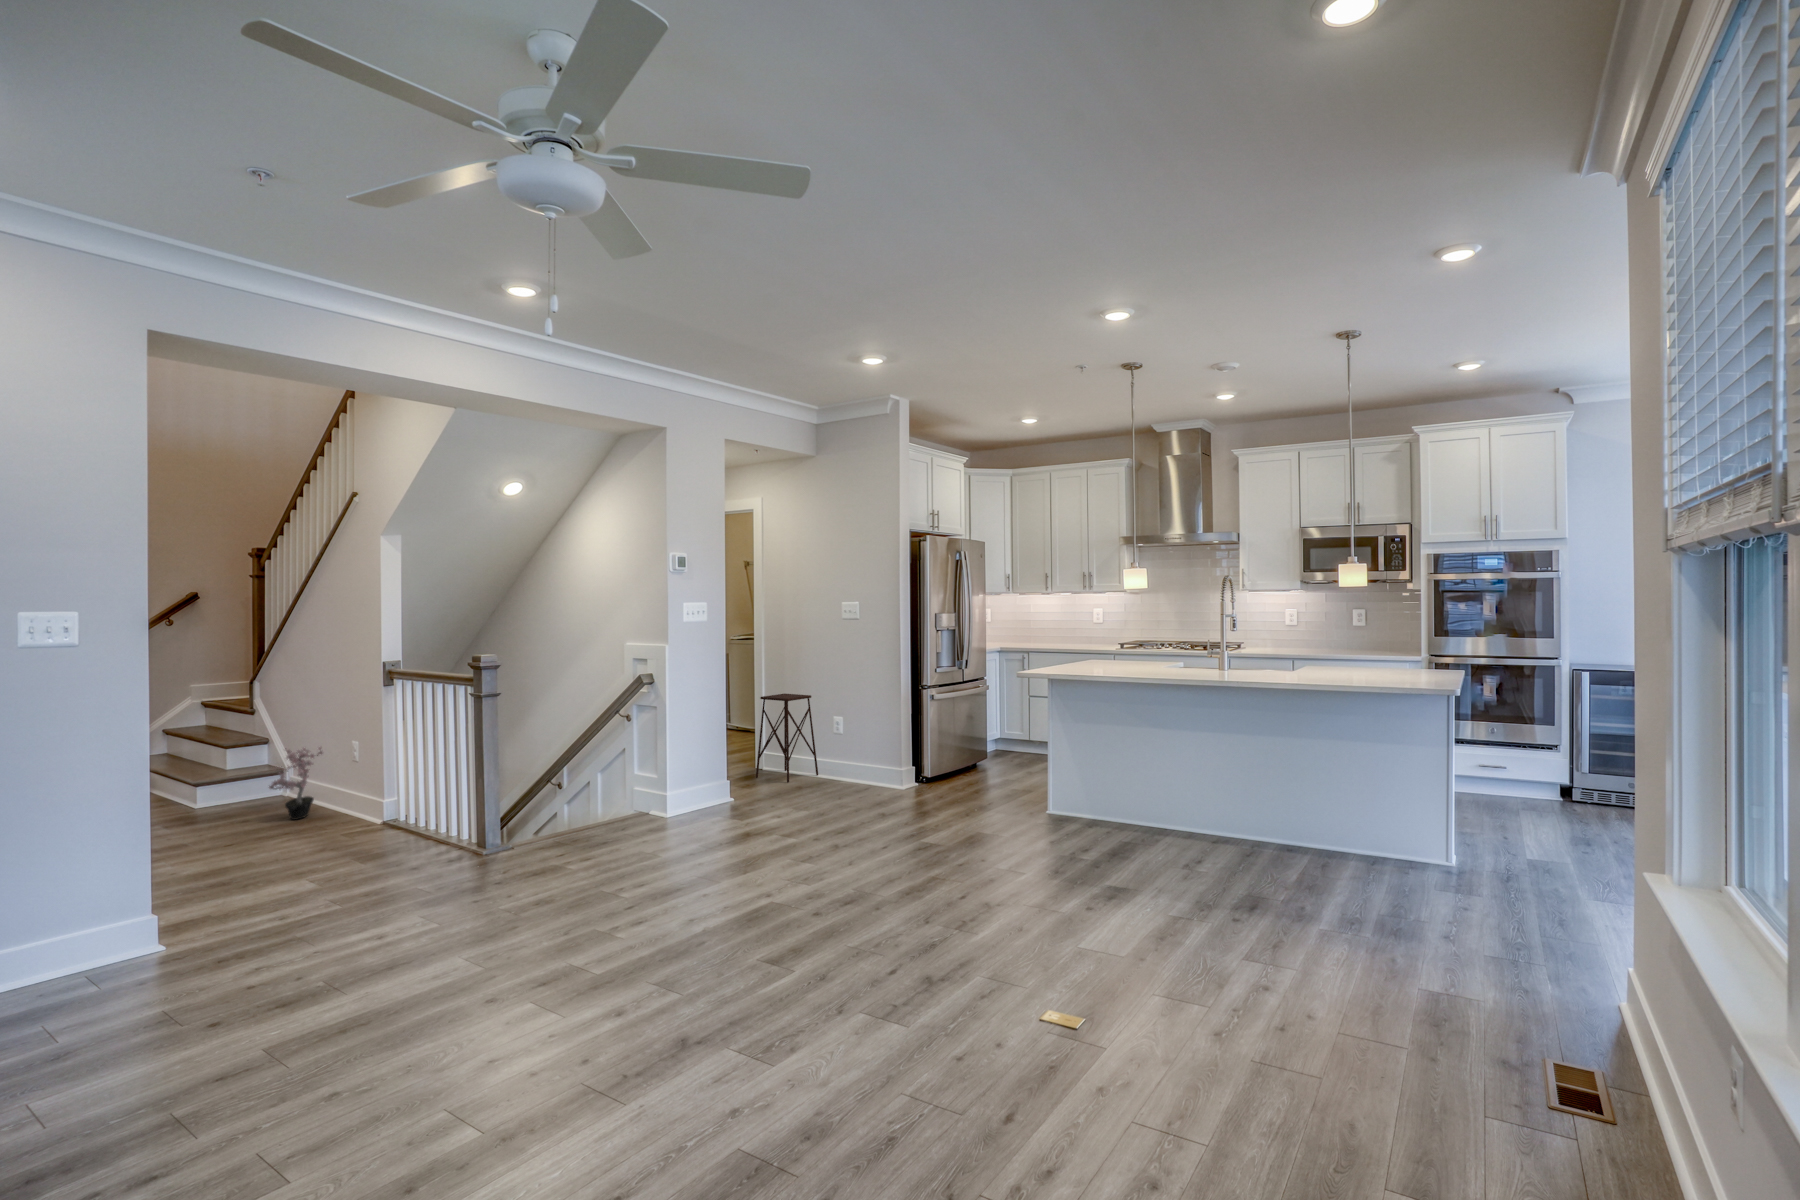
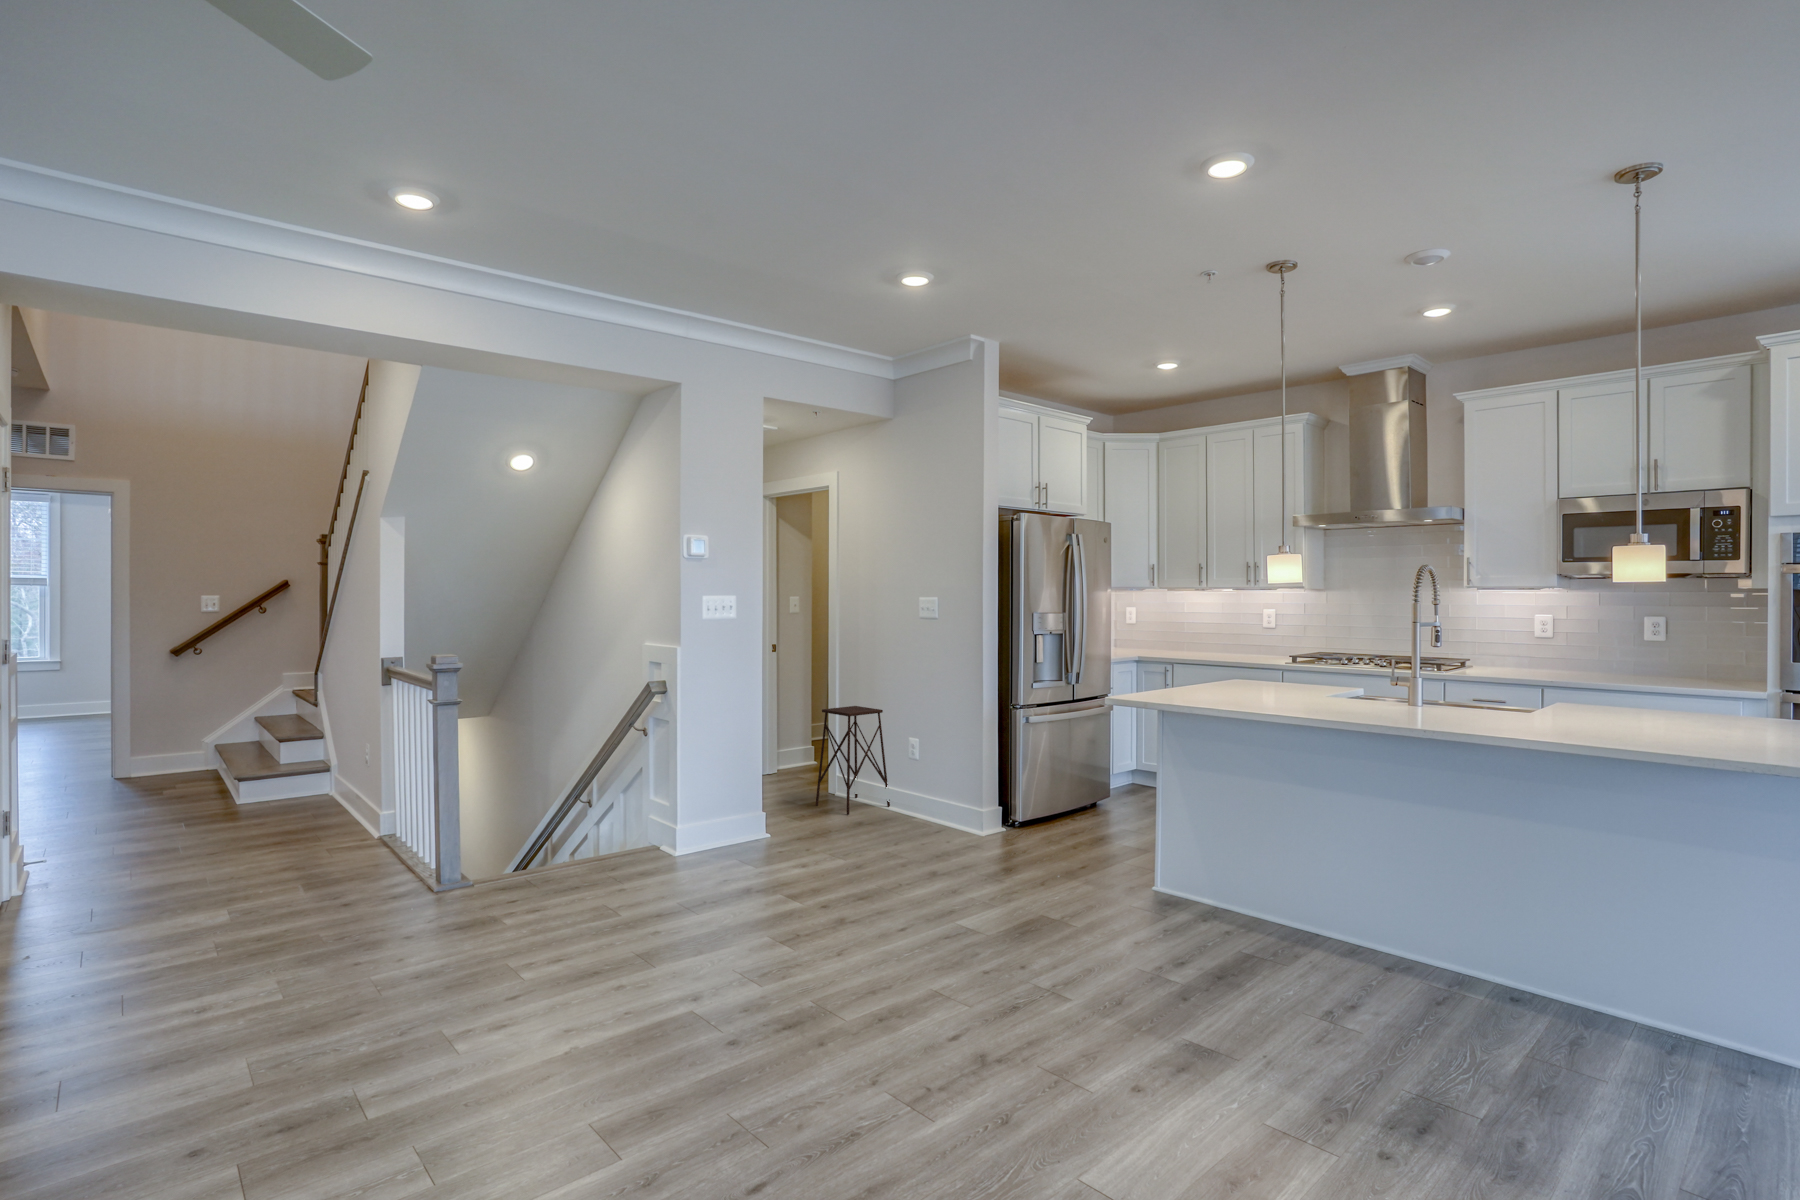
potted plant: present [269,747,323,820] -> none [282,743,337,828]

